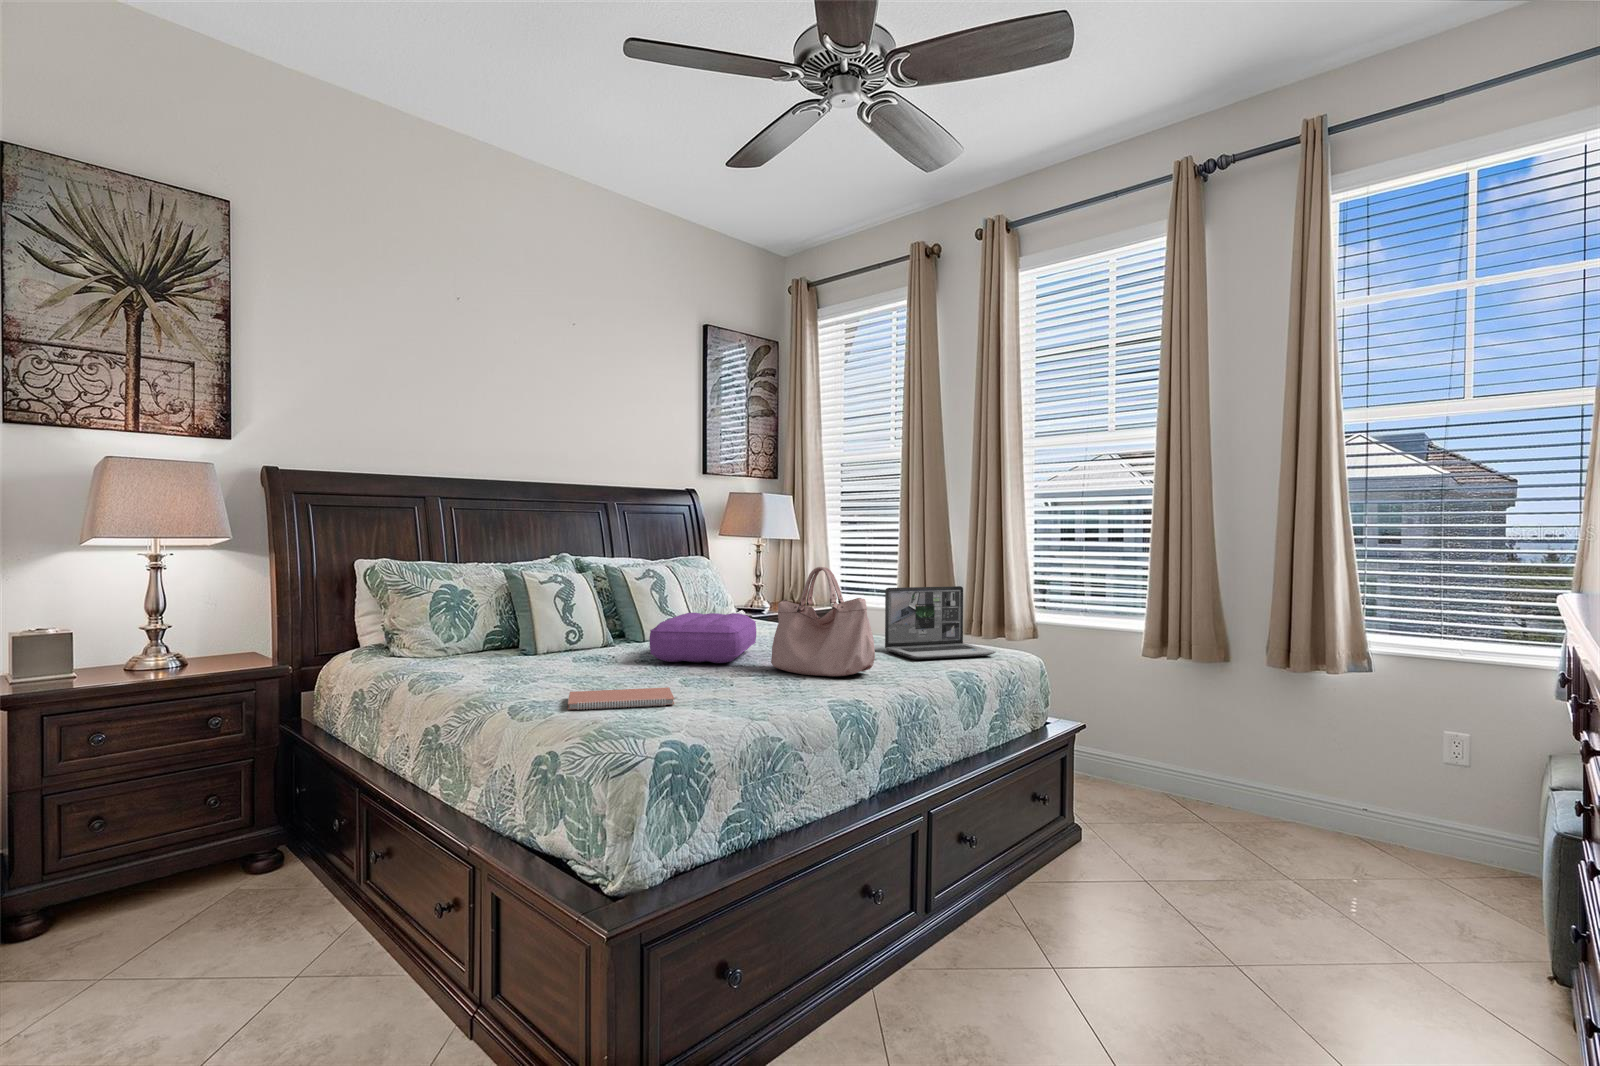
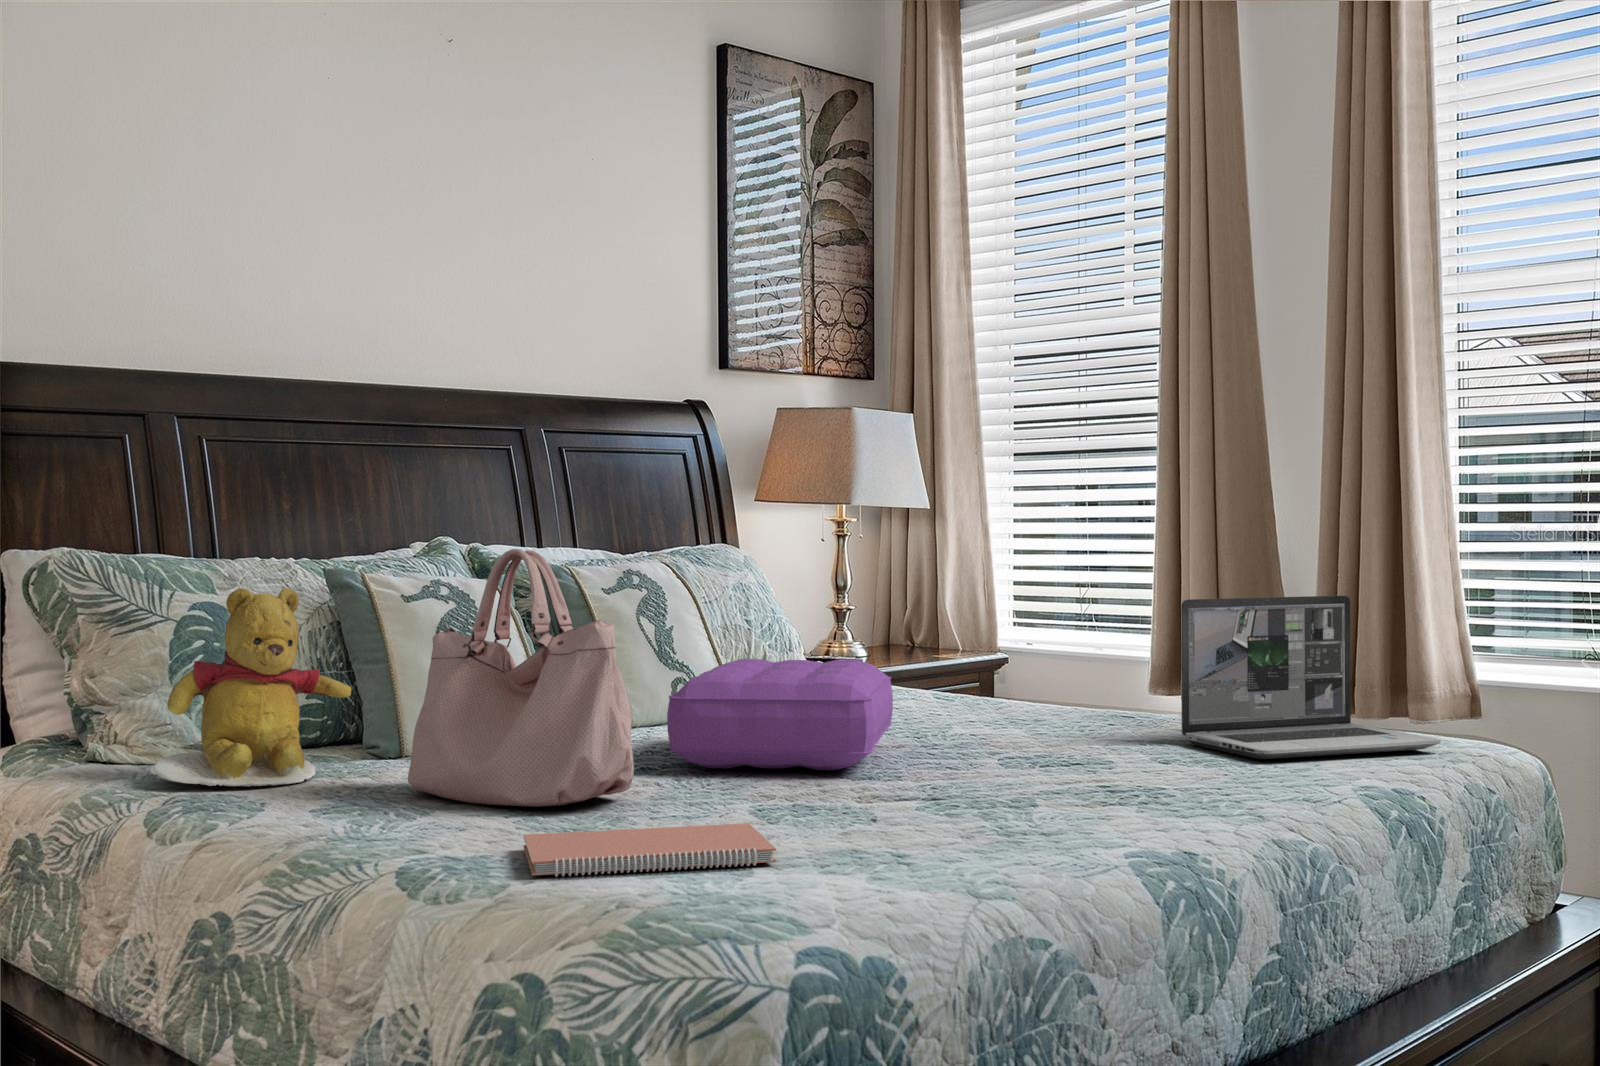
handbag: present [771,567,875,676] -> present [408,549,634,807]
teddy bear: none [416,581,509,669] -> present [150,588,351,787]

